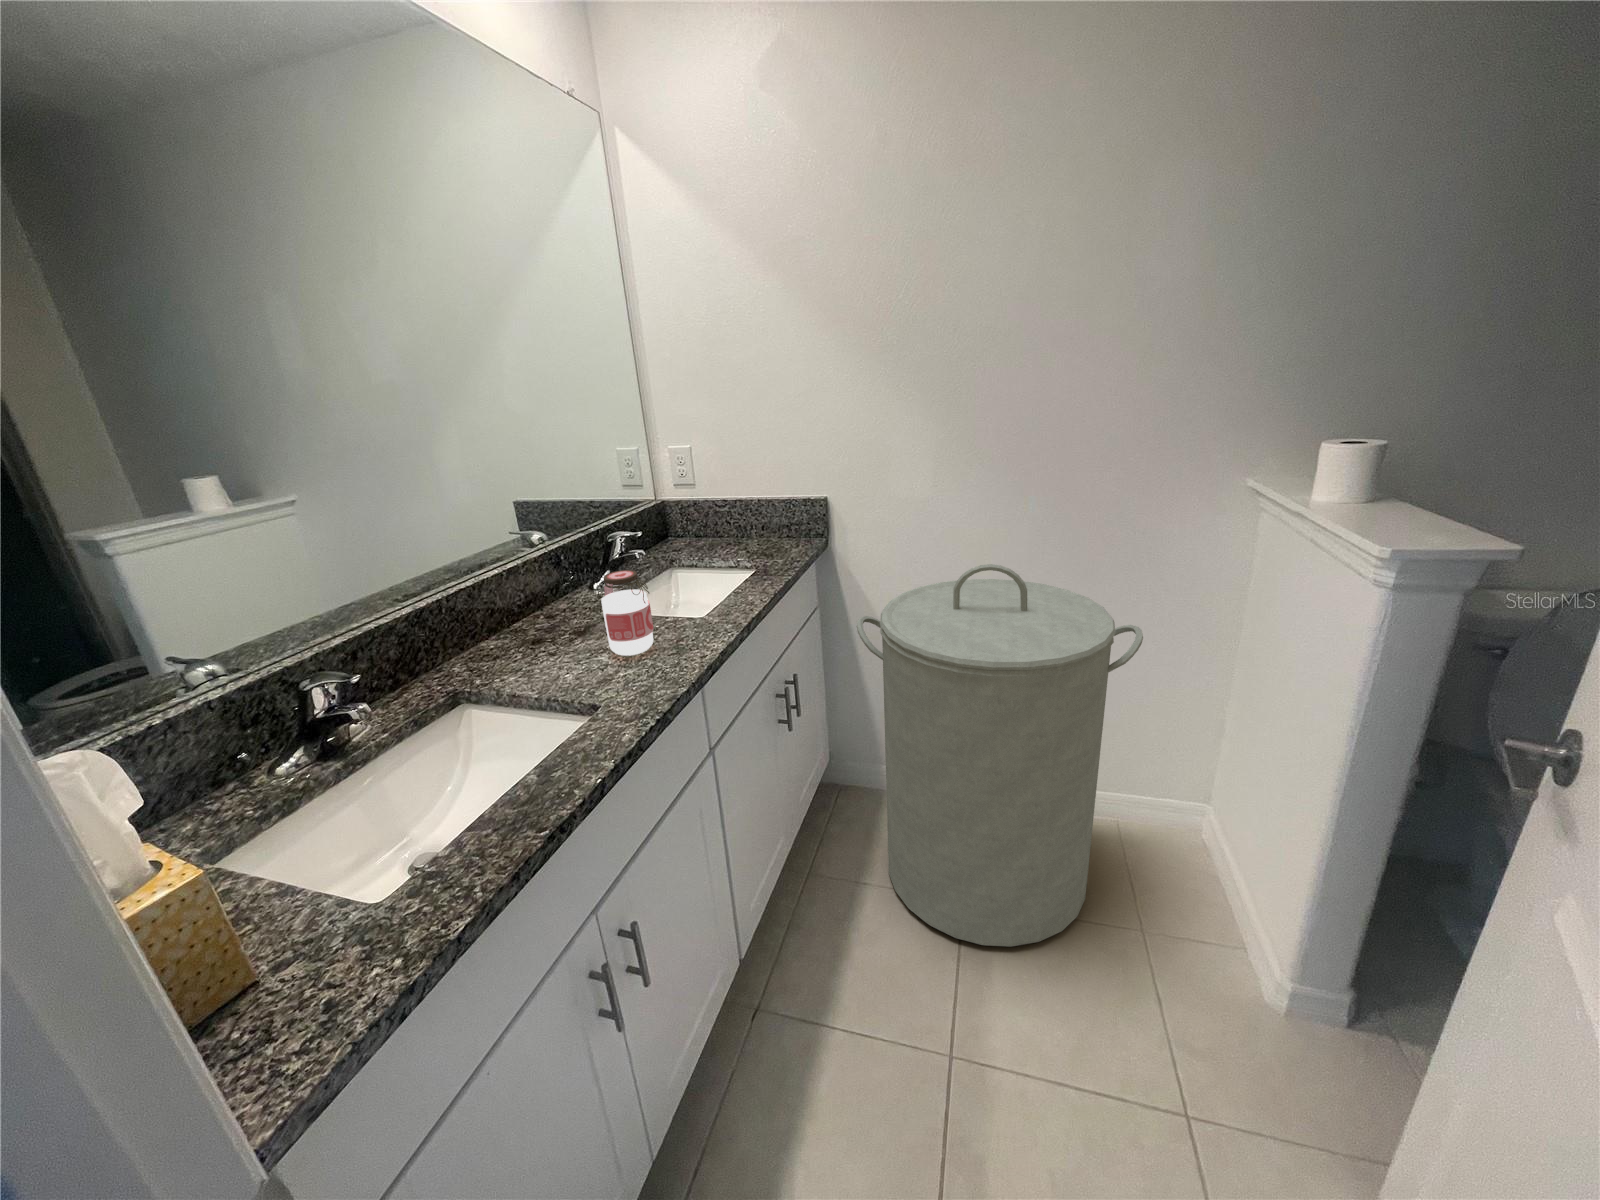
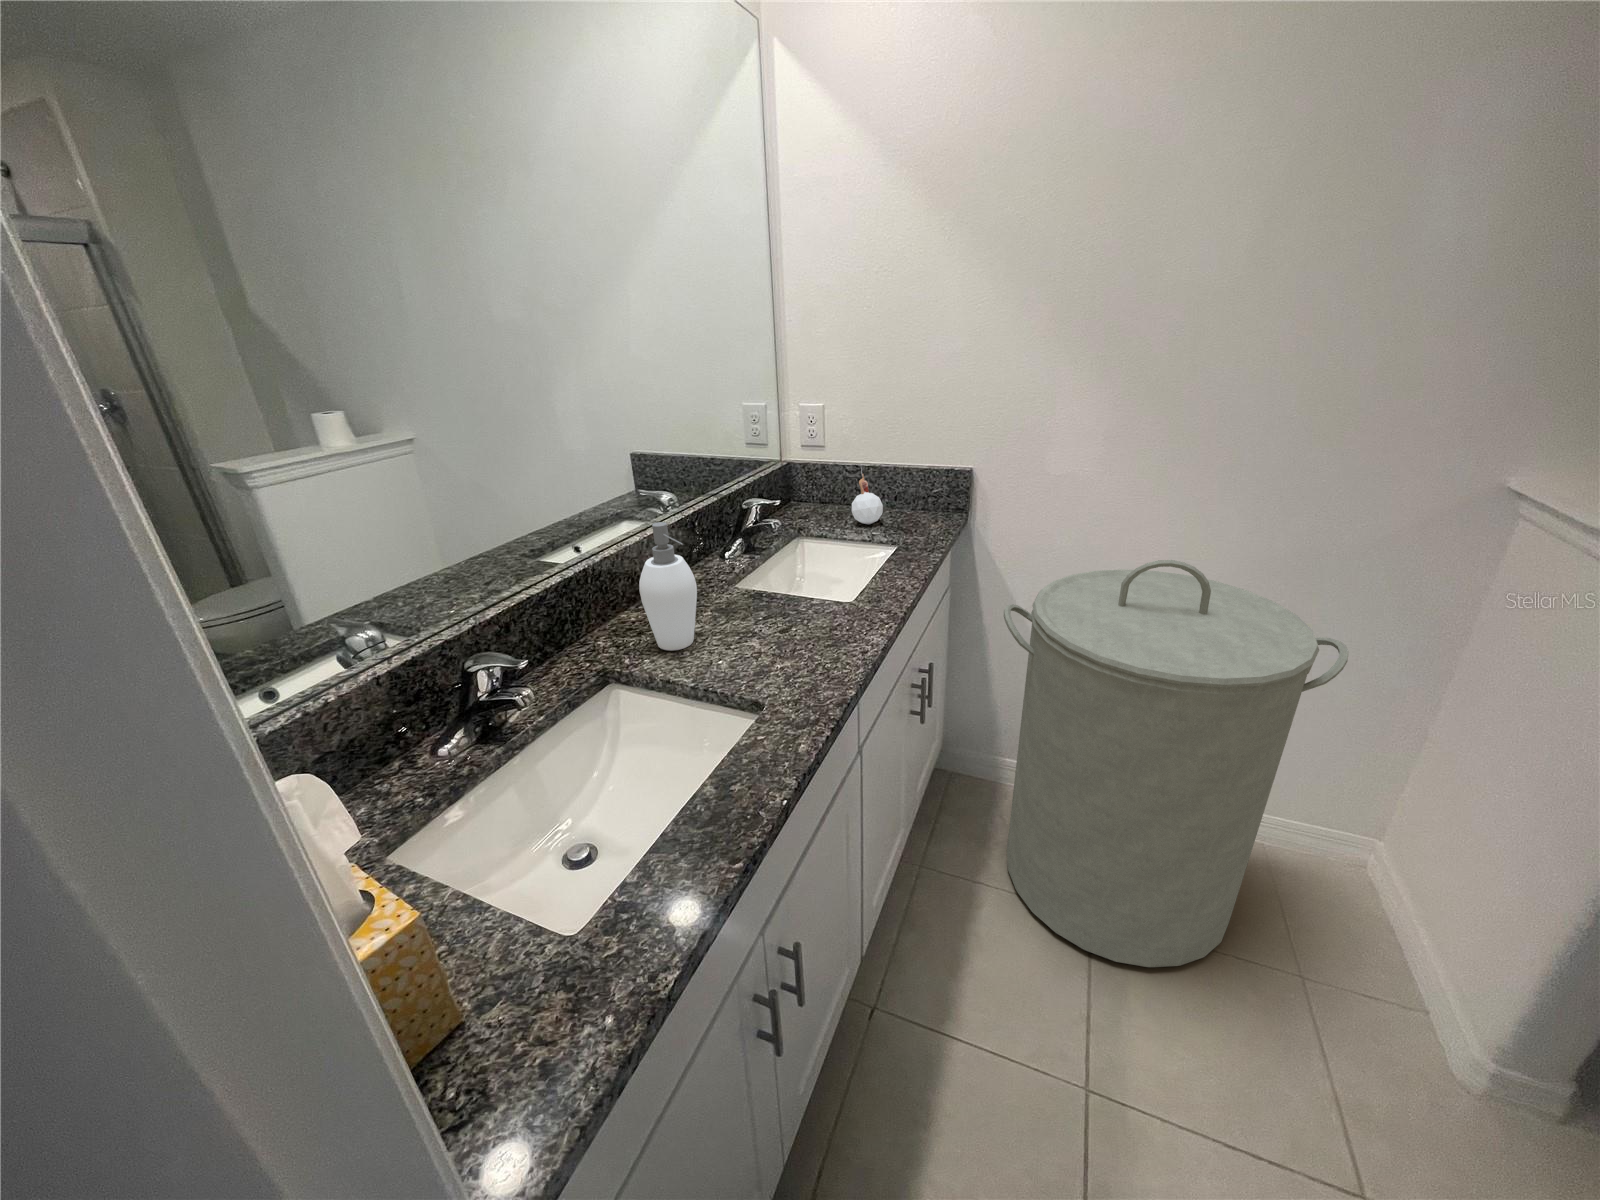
candle: none [719,499,749,552] -> present [852,468,883,524]
soap dispenser: none [488,549,547,670] -> present [639,522,697,651]
jar: present [601,570,654,656] -> none [756,551,809,645]

